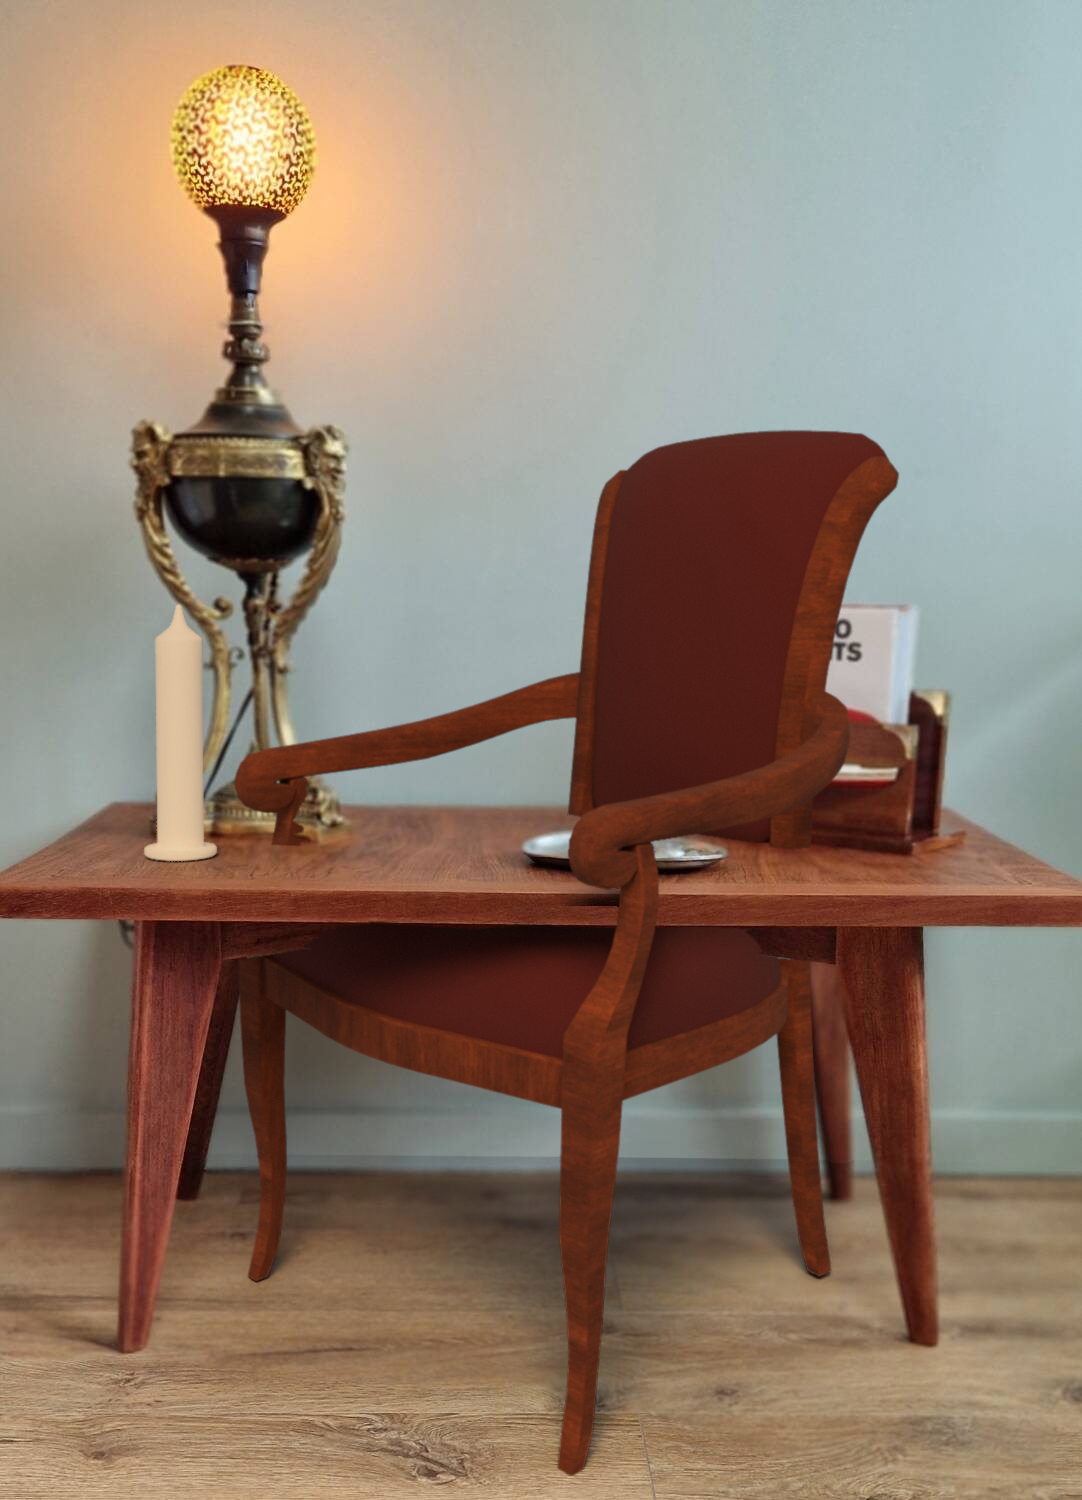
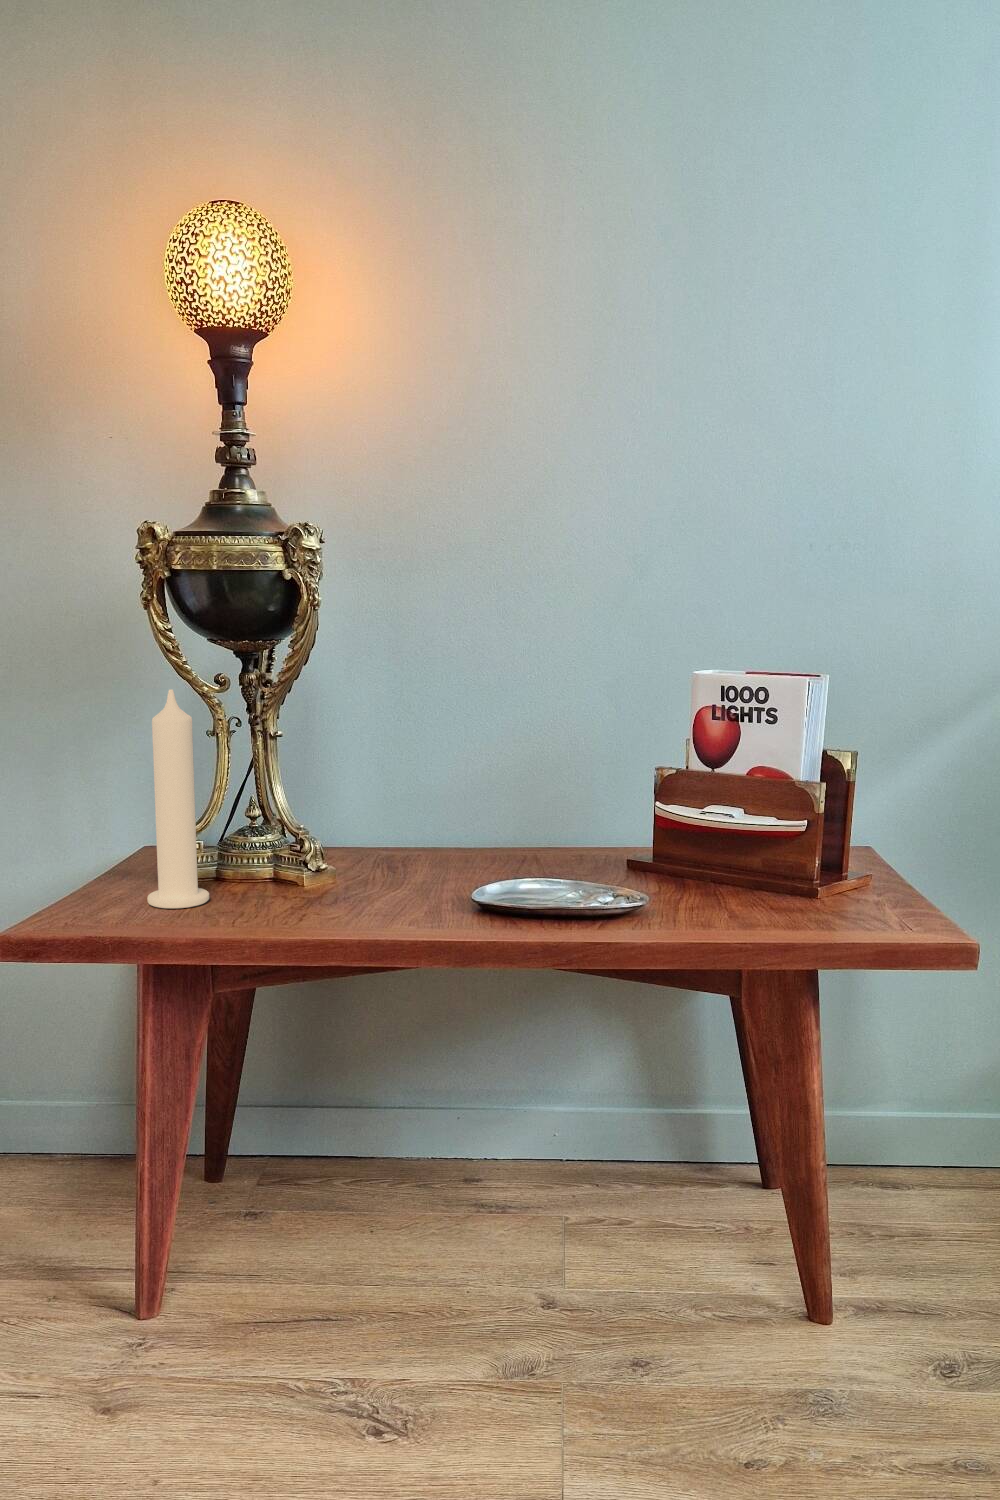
armchair: present [235,430,899,1476] -> none [228,510,811,1441]

